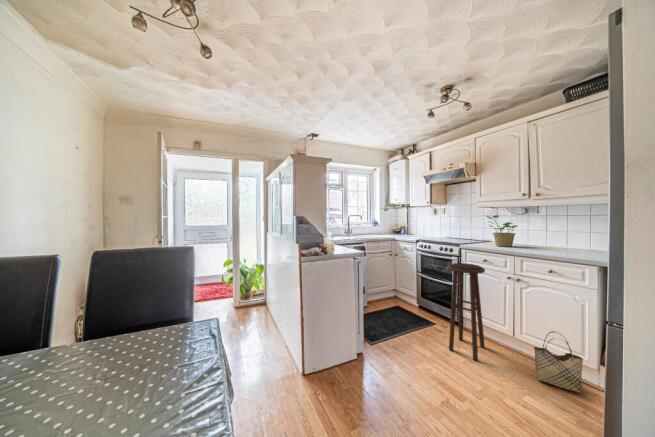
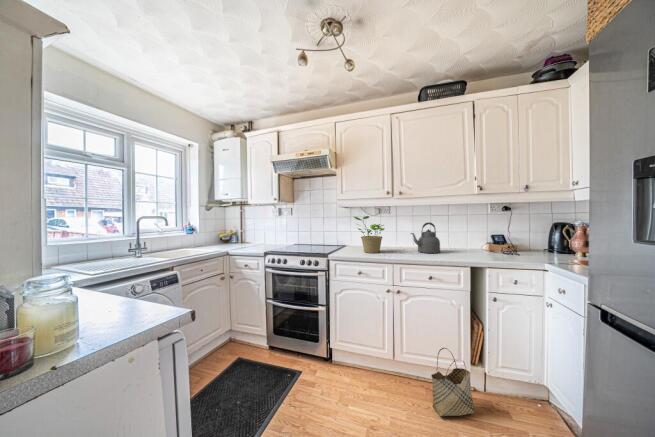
kettle: none [545,222,586,252] -> present [411,222,440,253]
stool: present [447,263,485,360] -> none [330,282,377,422]

